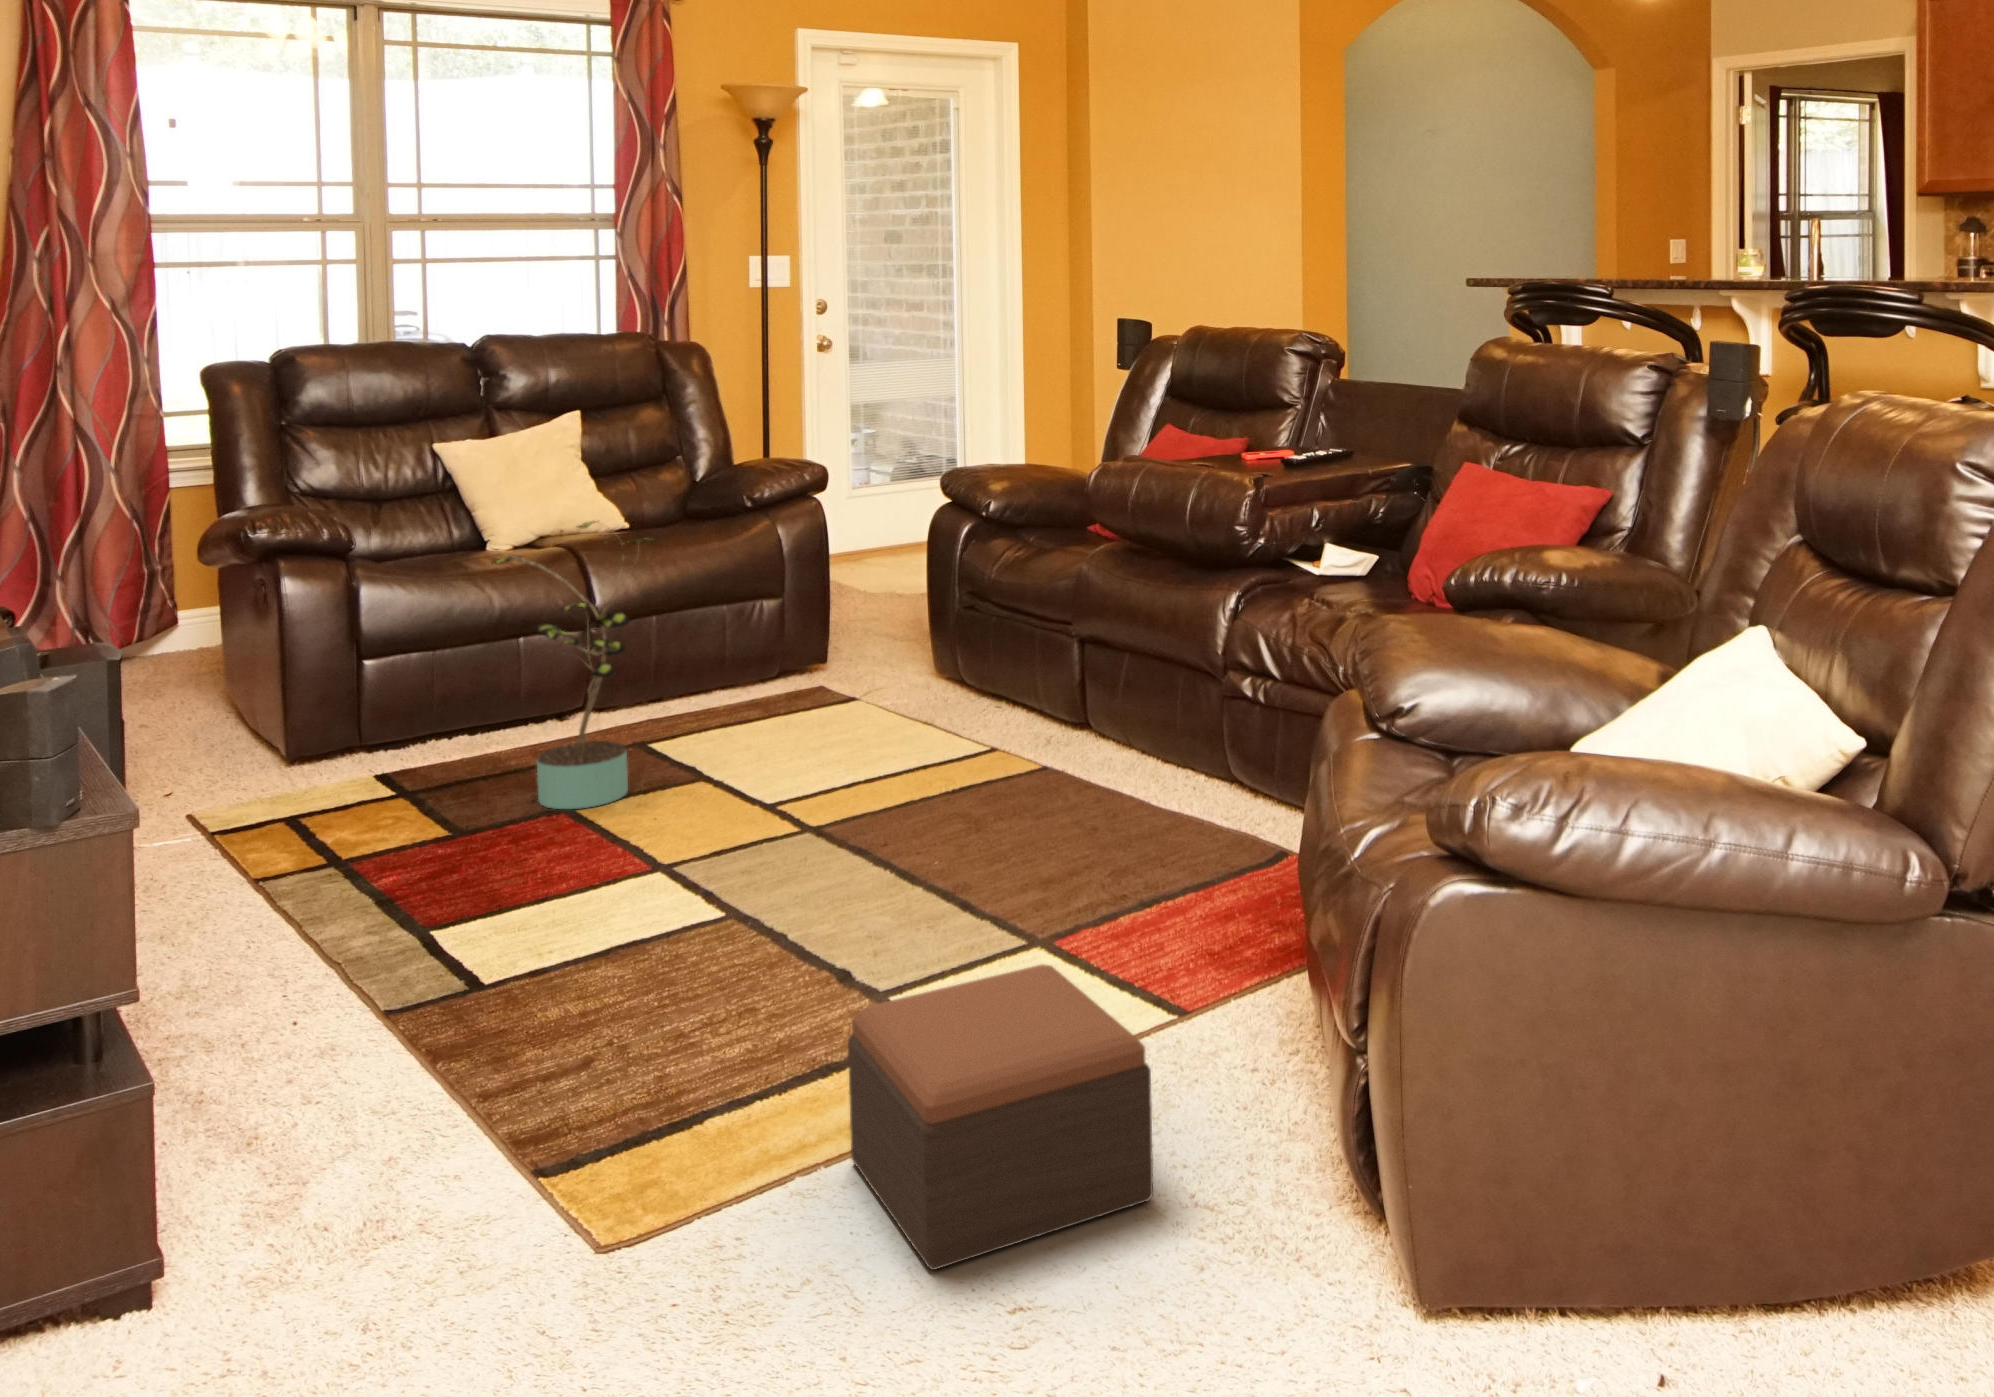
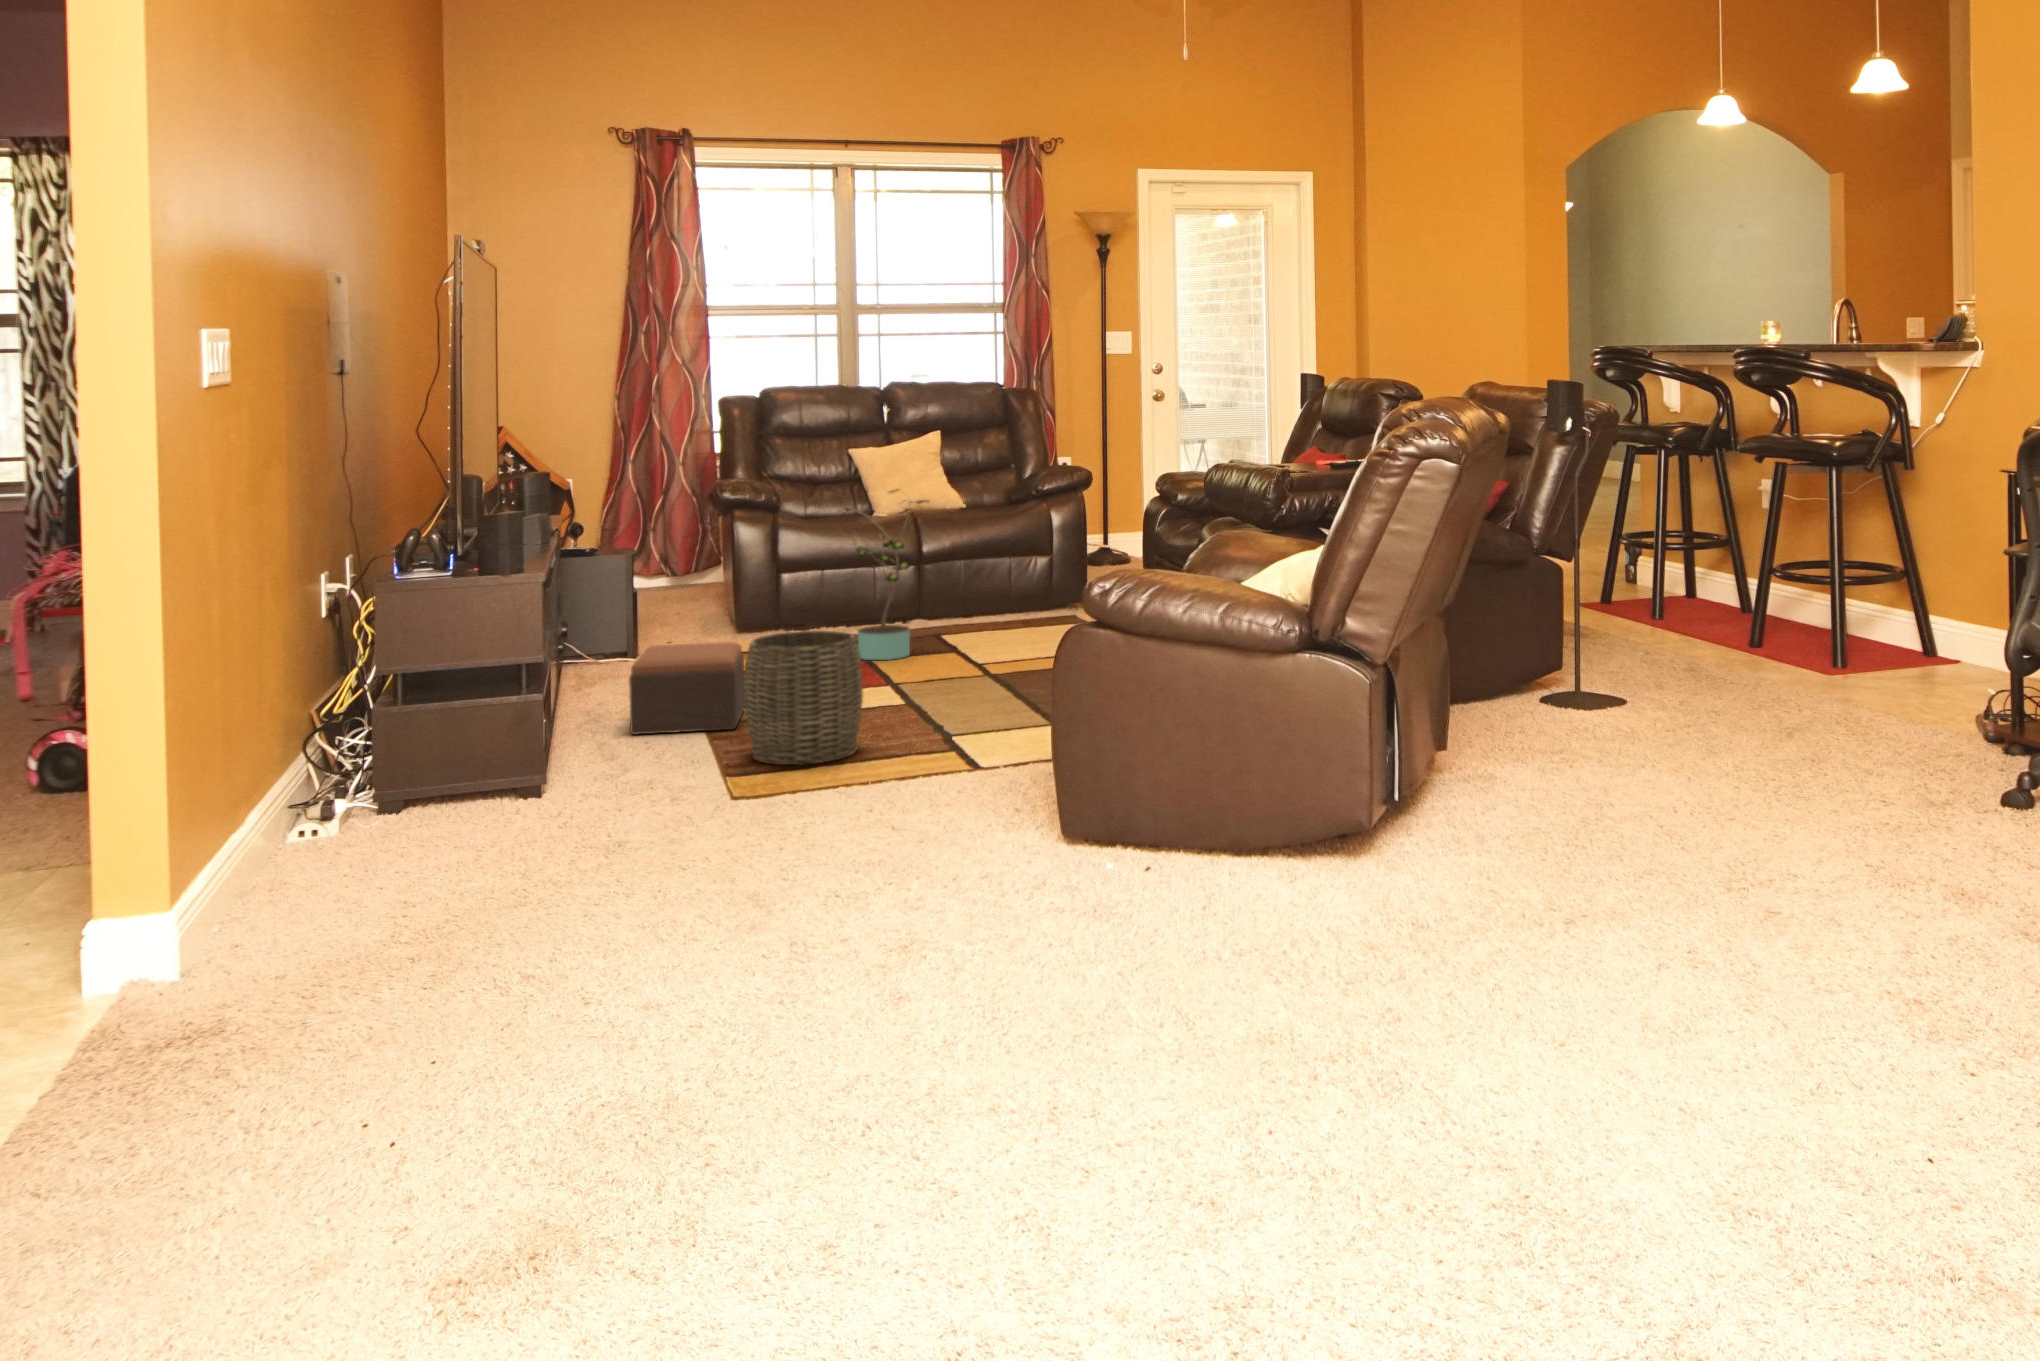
woven basket: none [507,853,750,1162] -> present [744,631,863,765]
footstool: present [848,965,1153,1270] -> present [629,642,745,735]

